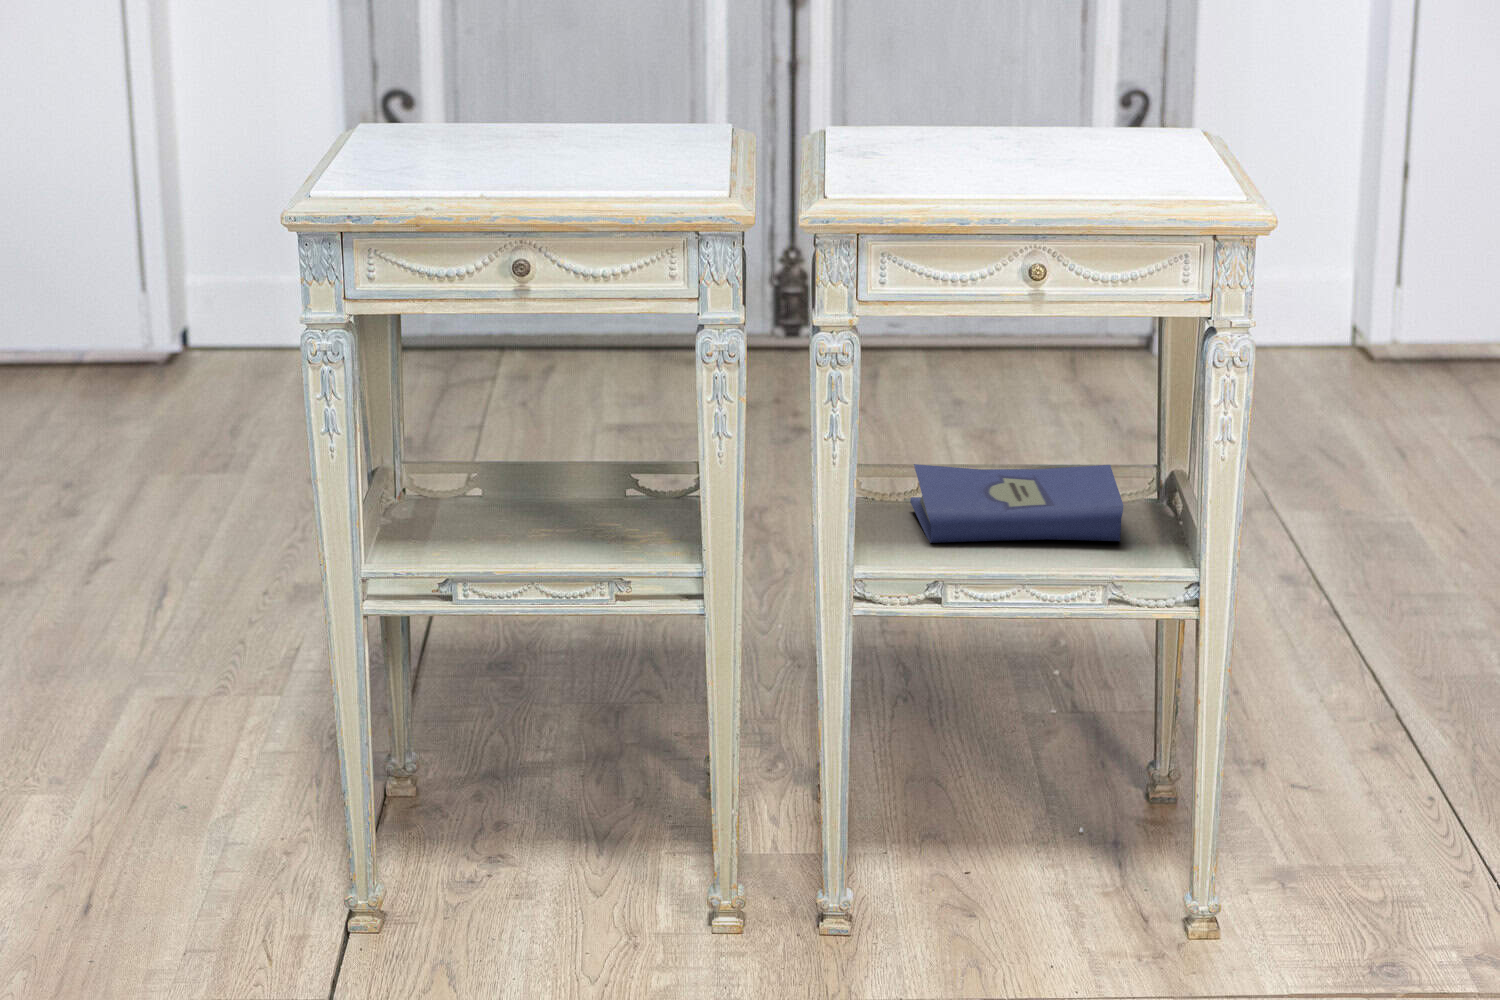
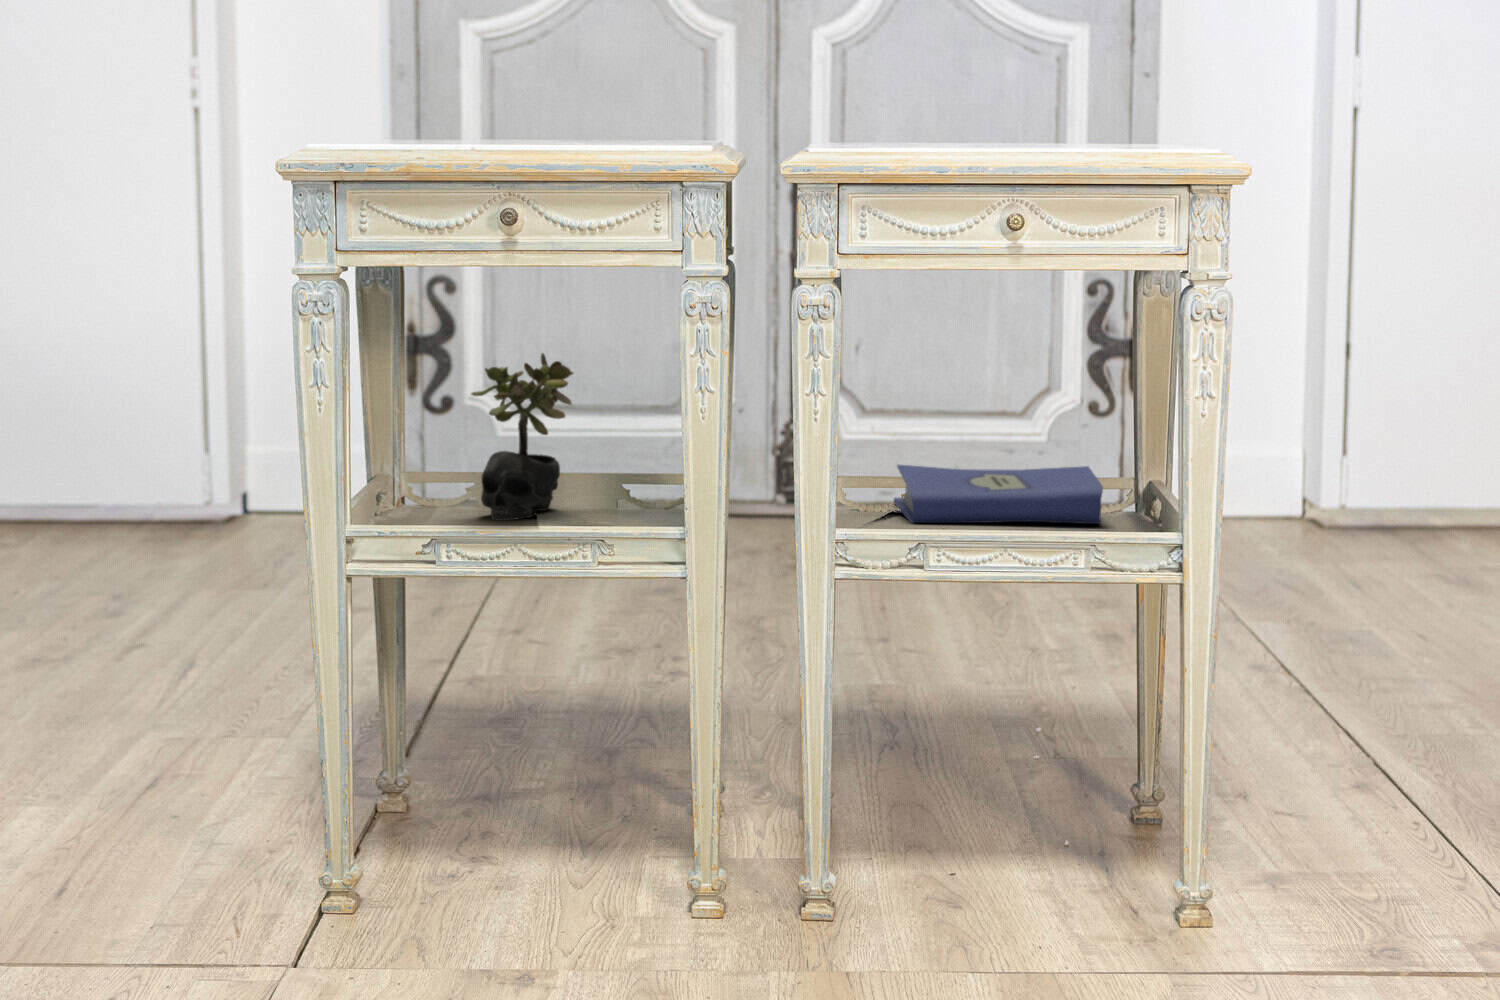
succulent plant: none [477,363,581,544] -> present [471,353,573,520]

